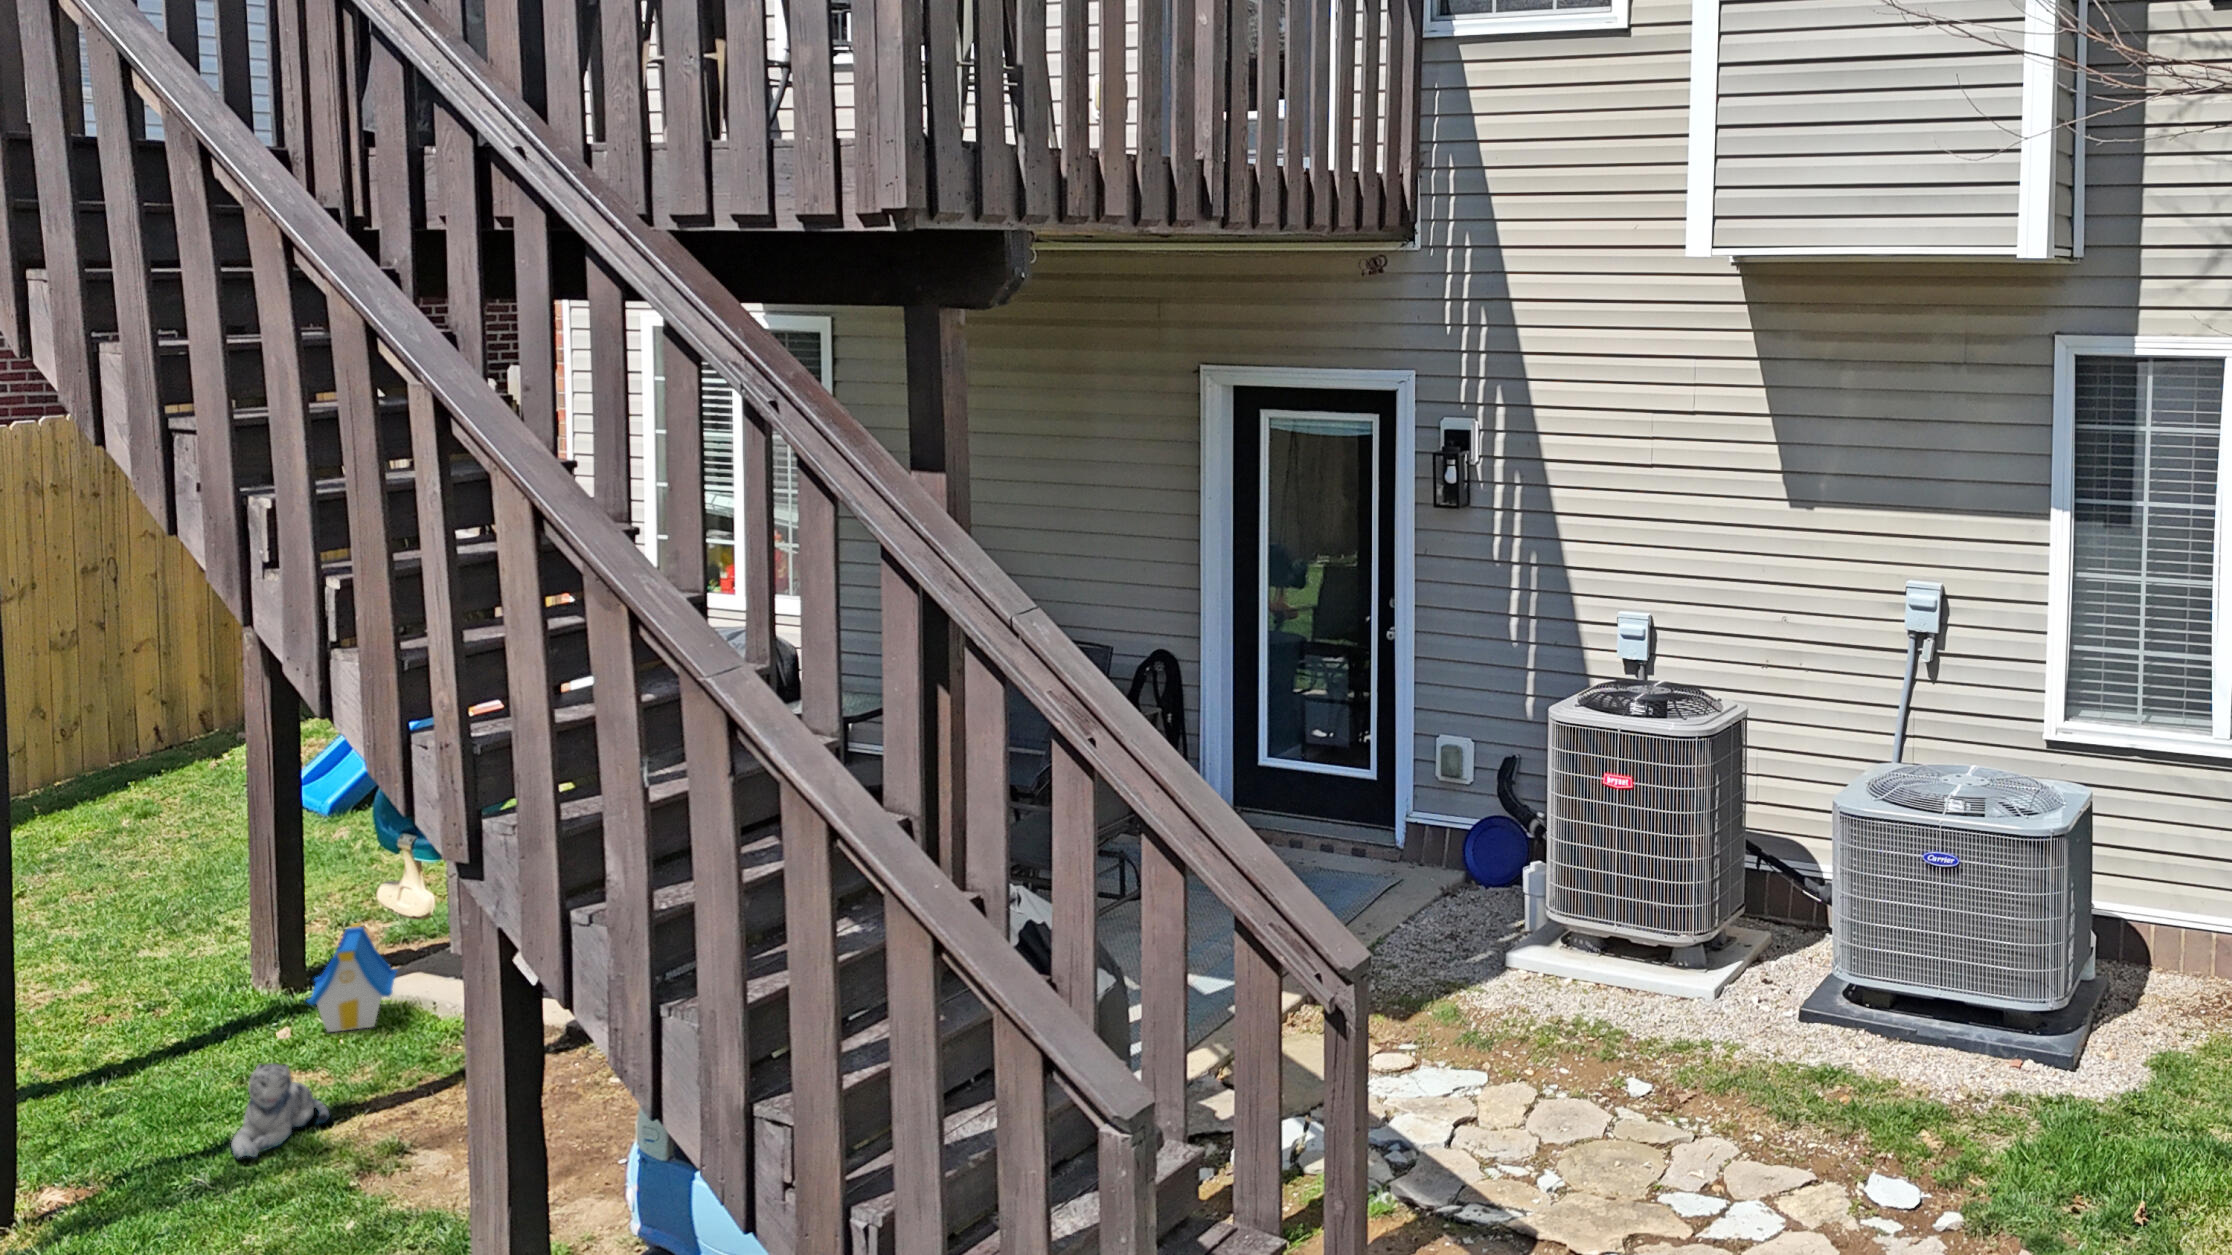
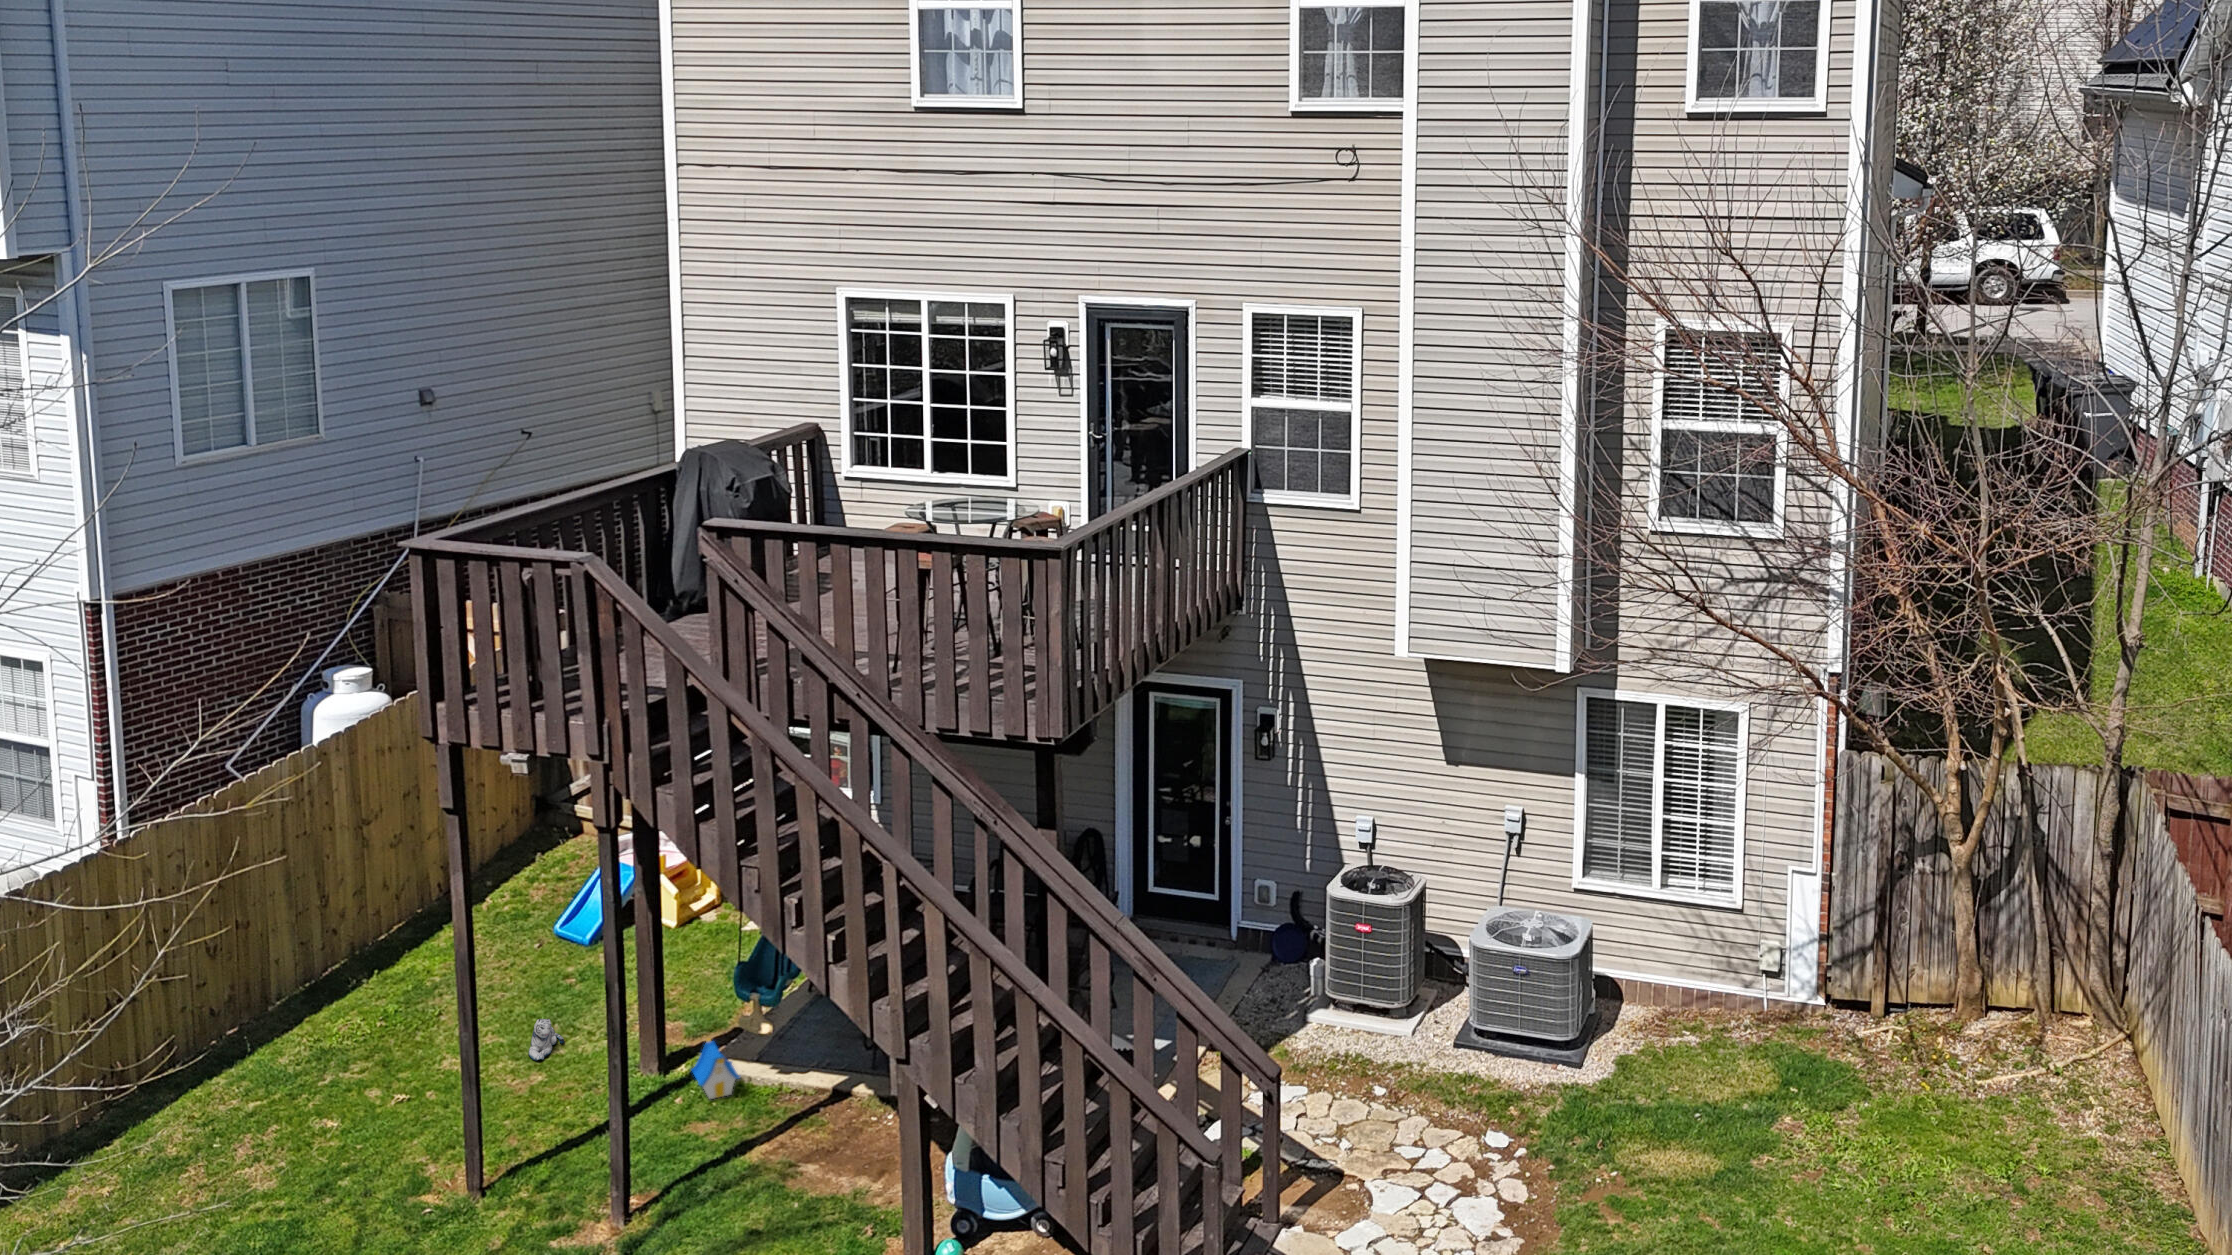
plush toy: present [231,1064,329,1159] -> present [529,1019,564,1061]

